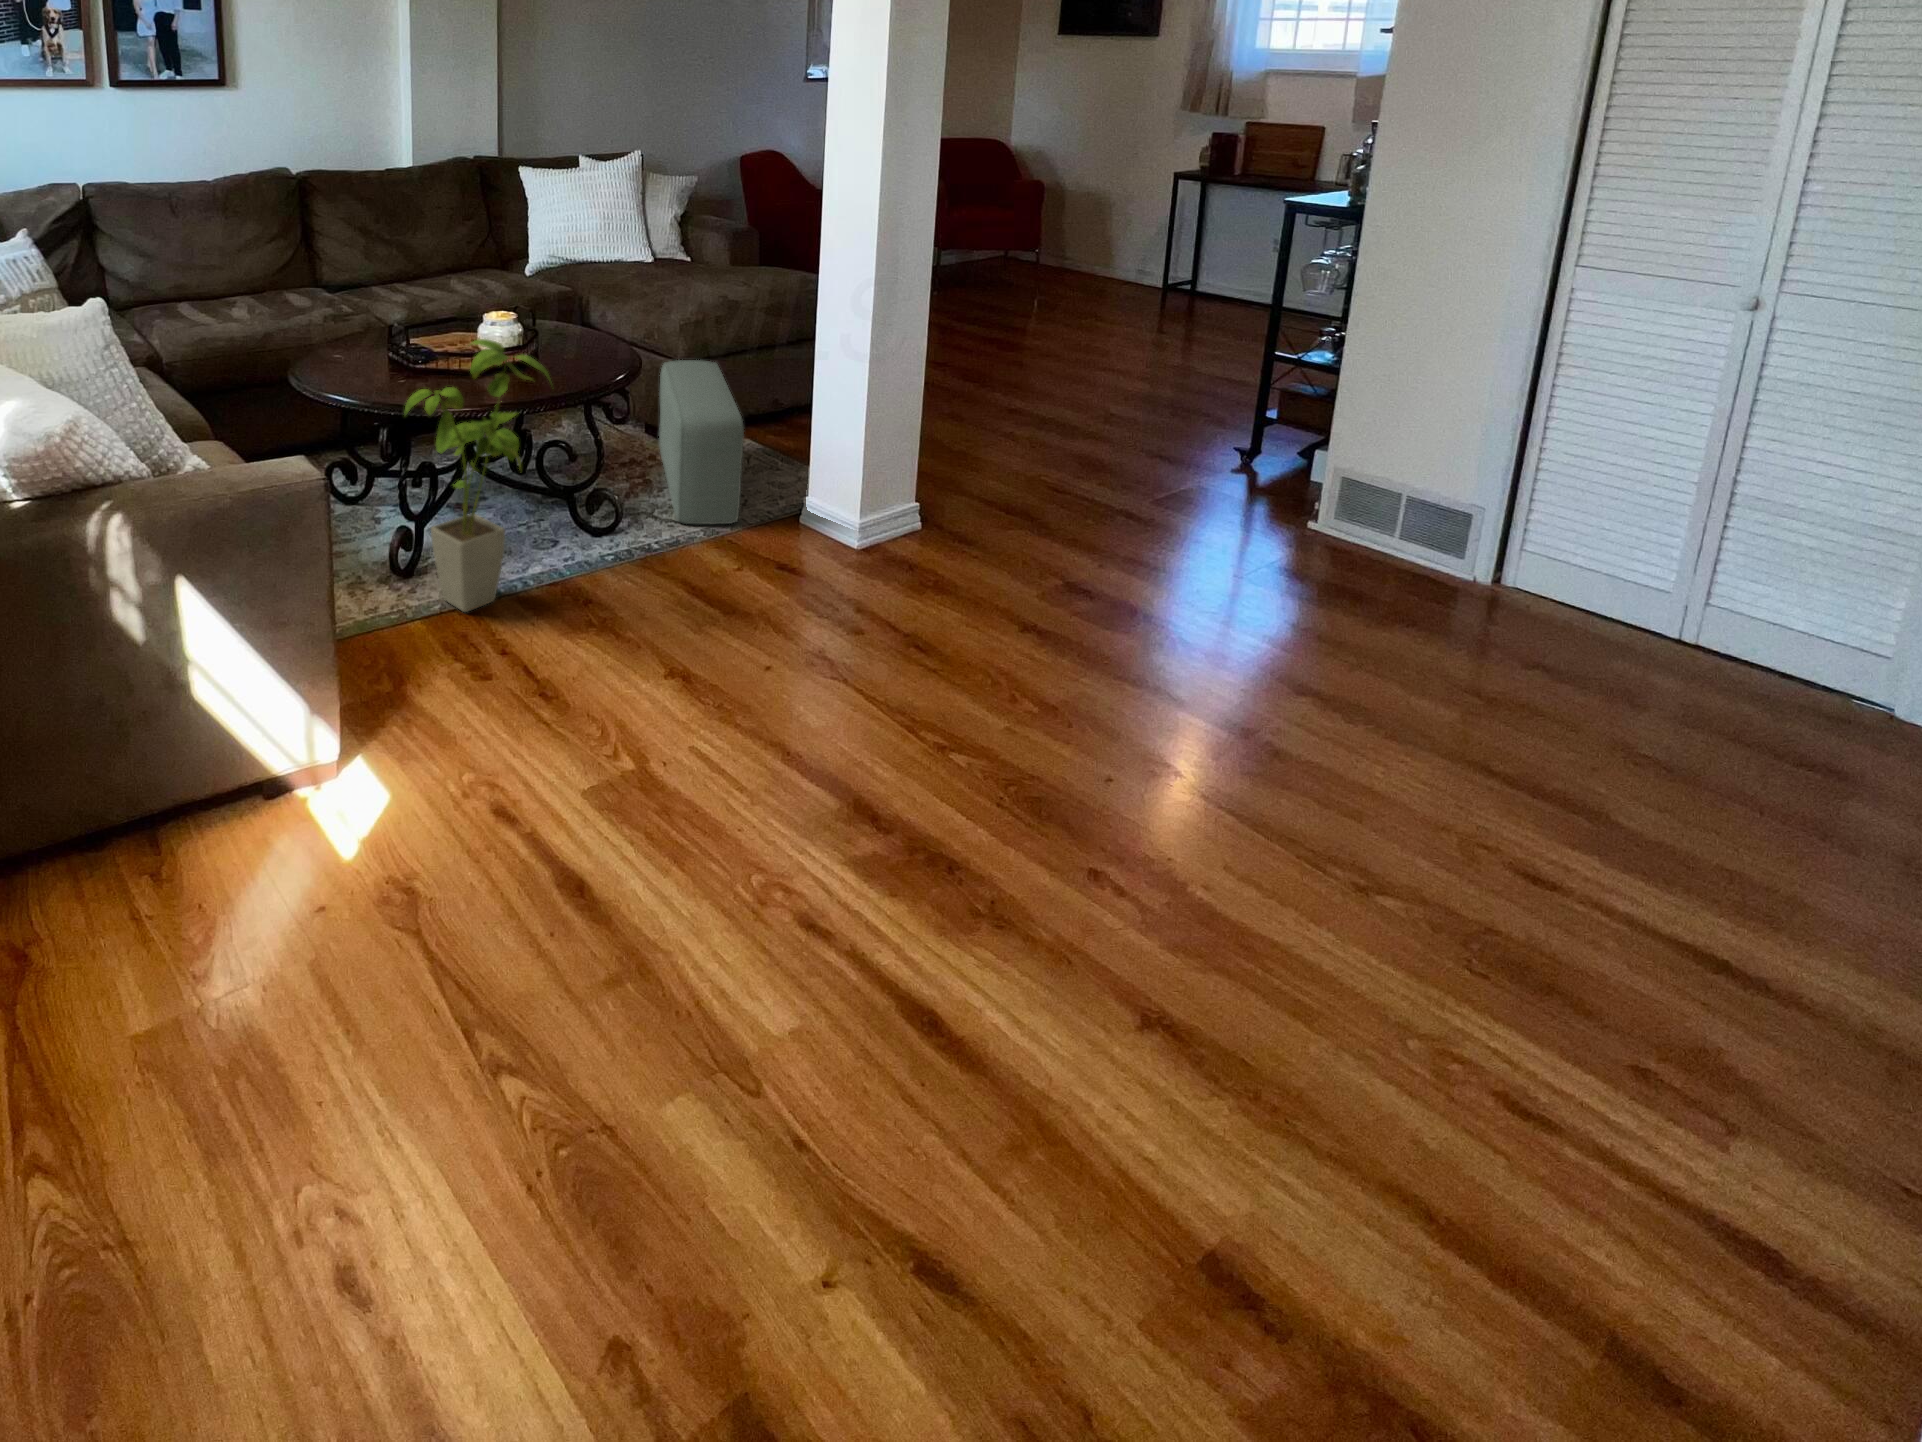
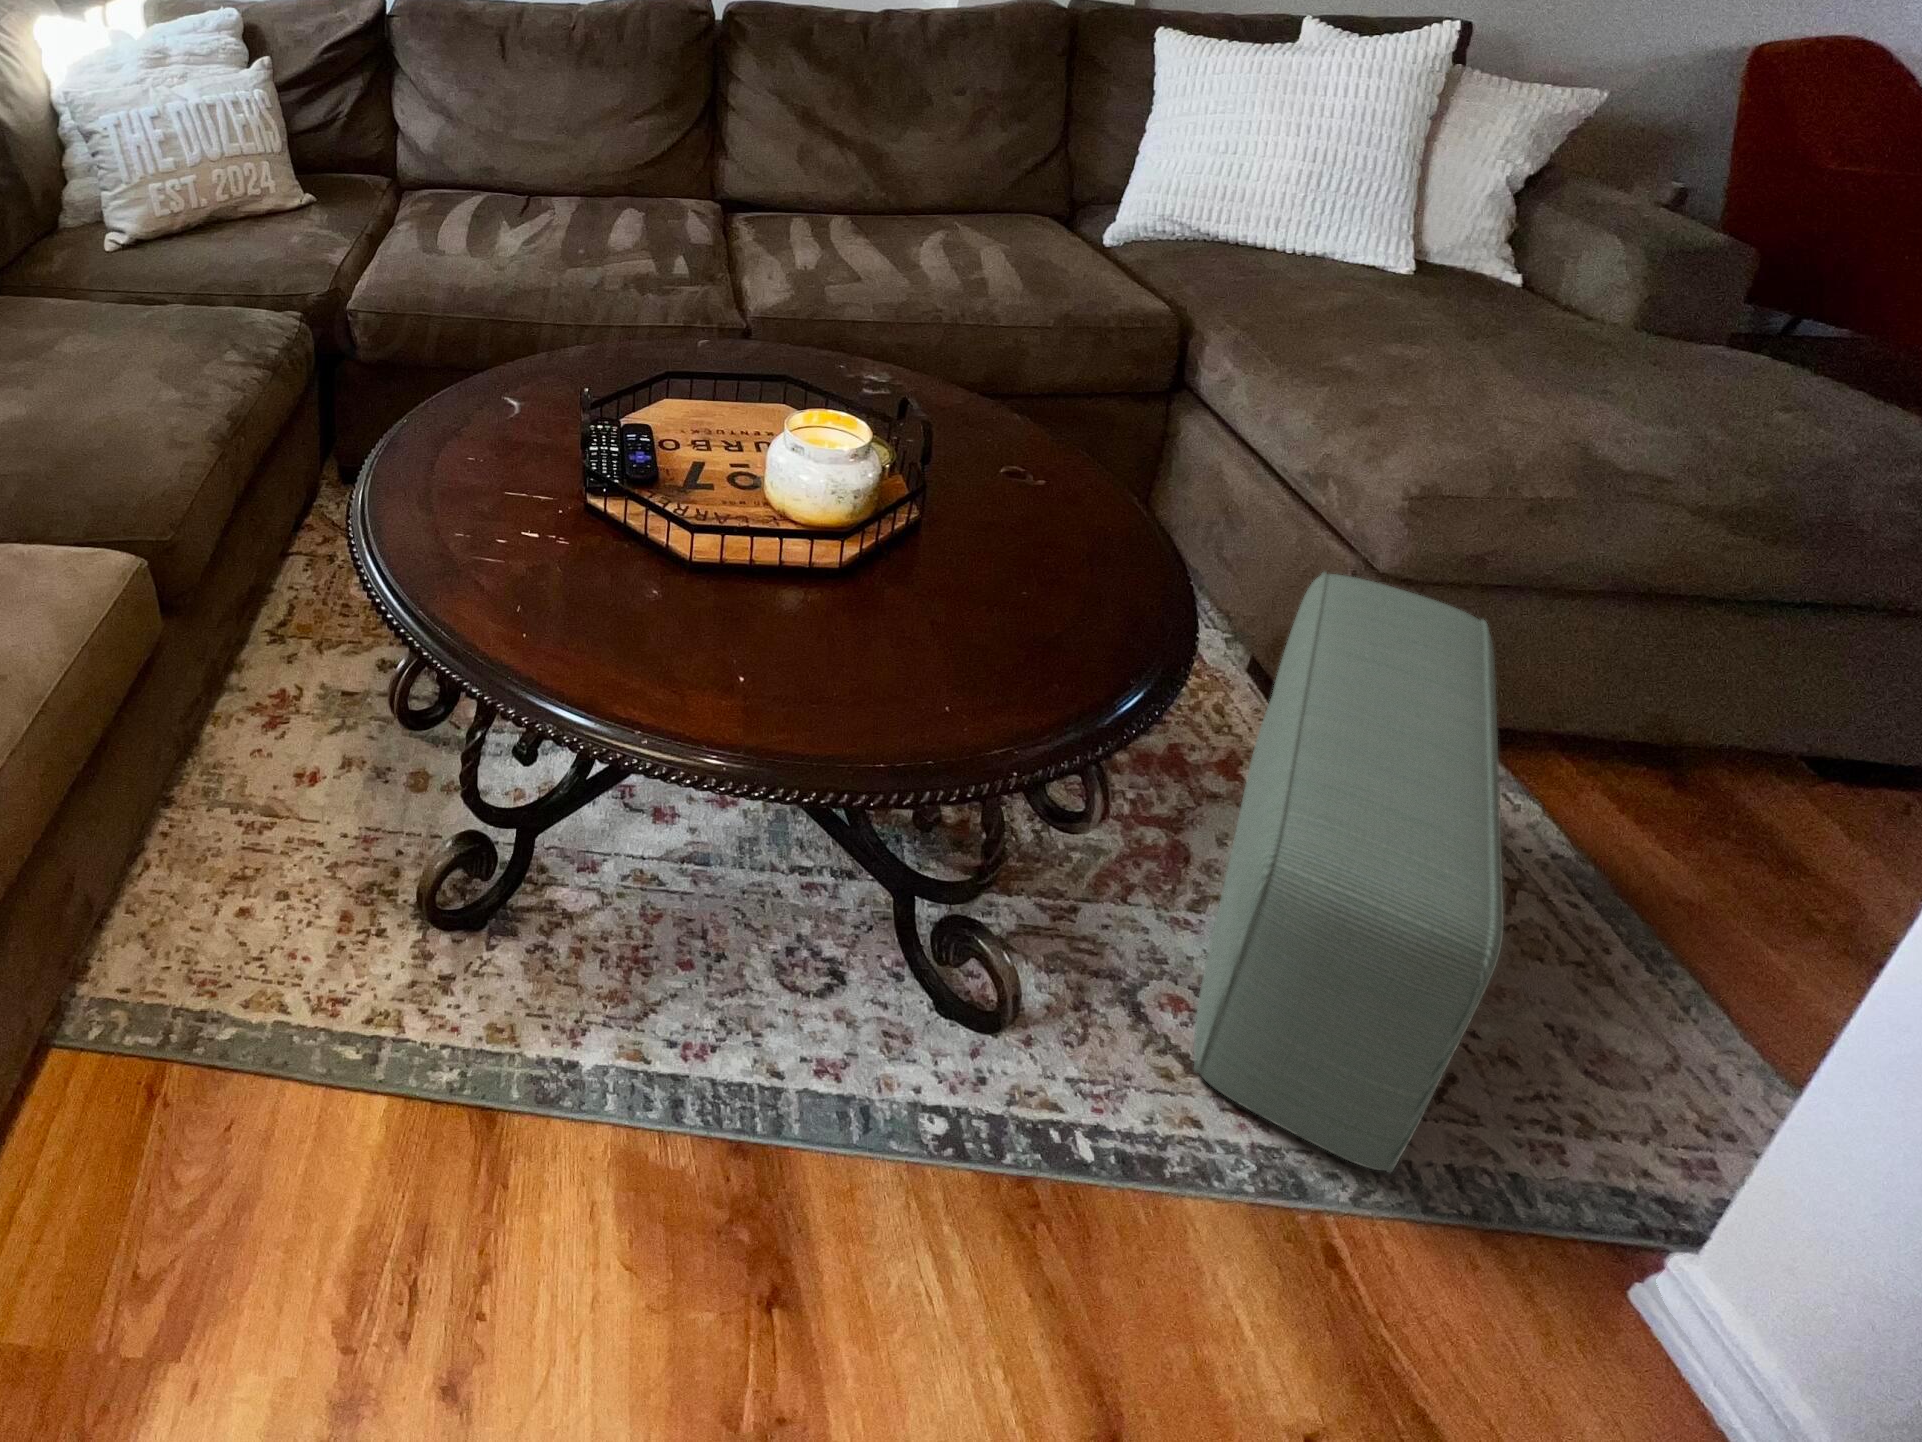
house plant: present [405,339,551,612] -> none [371,567,747,1147]

